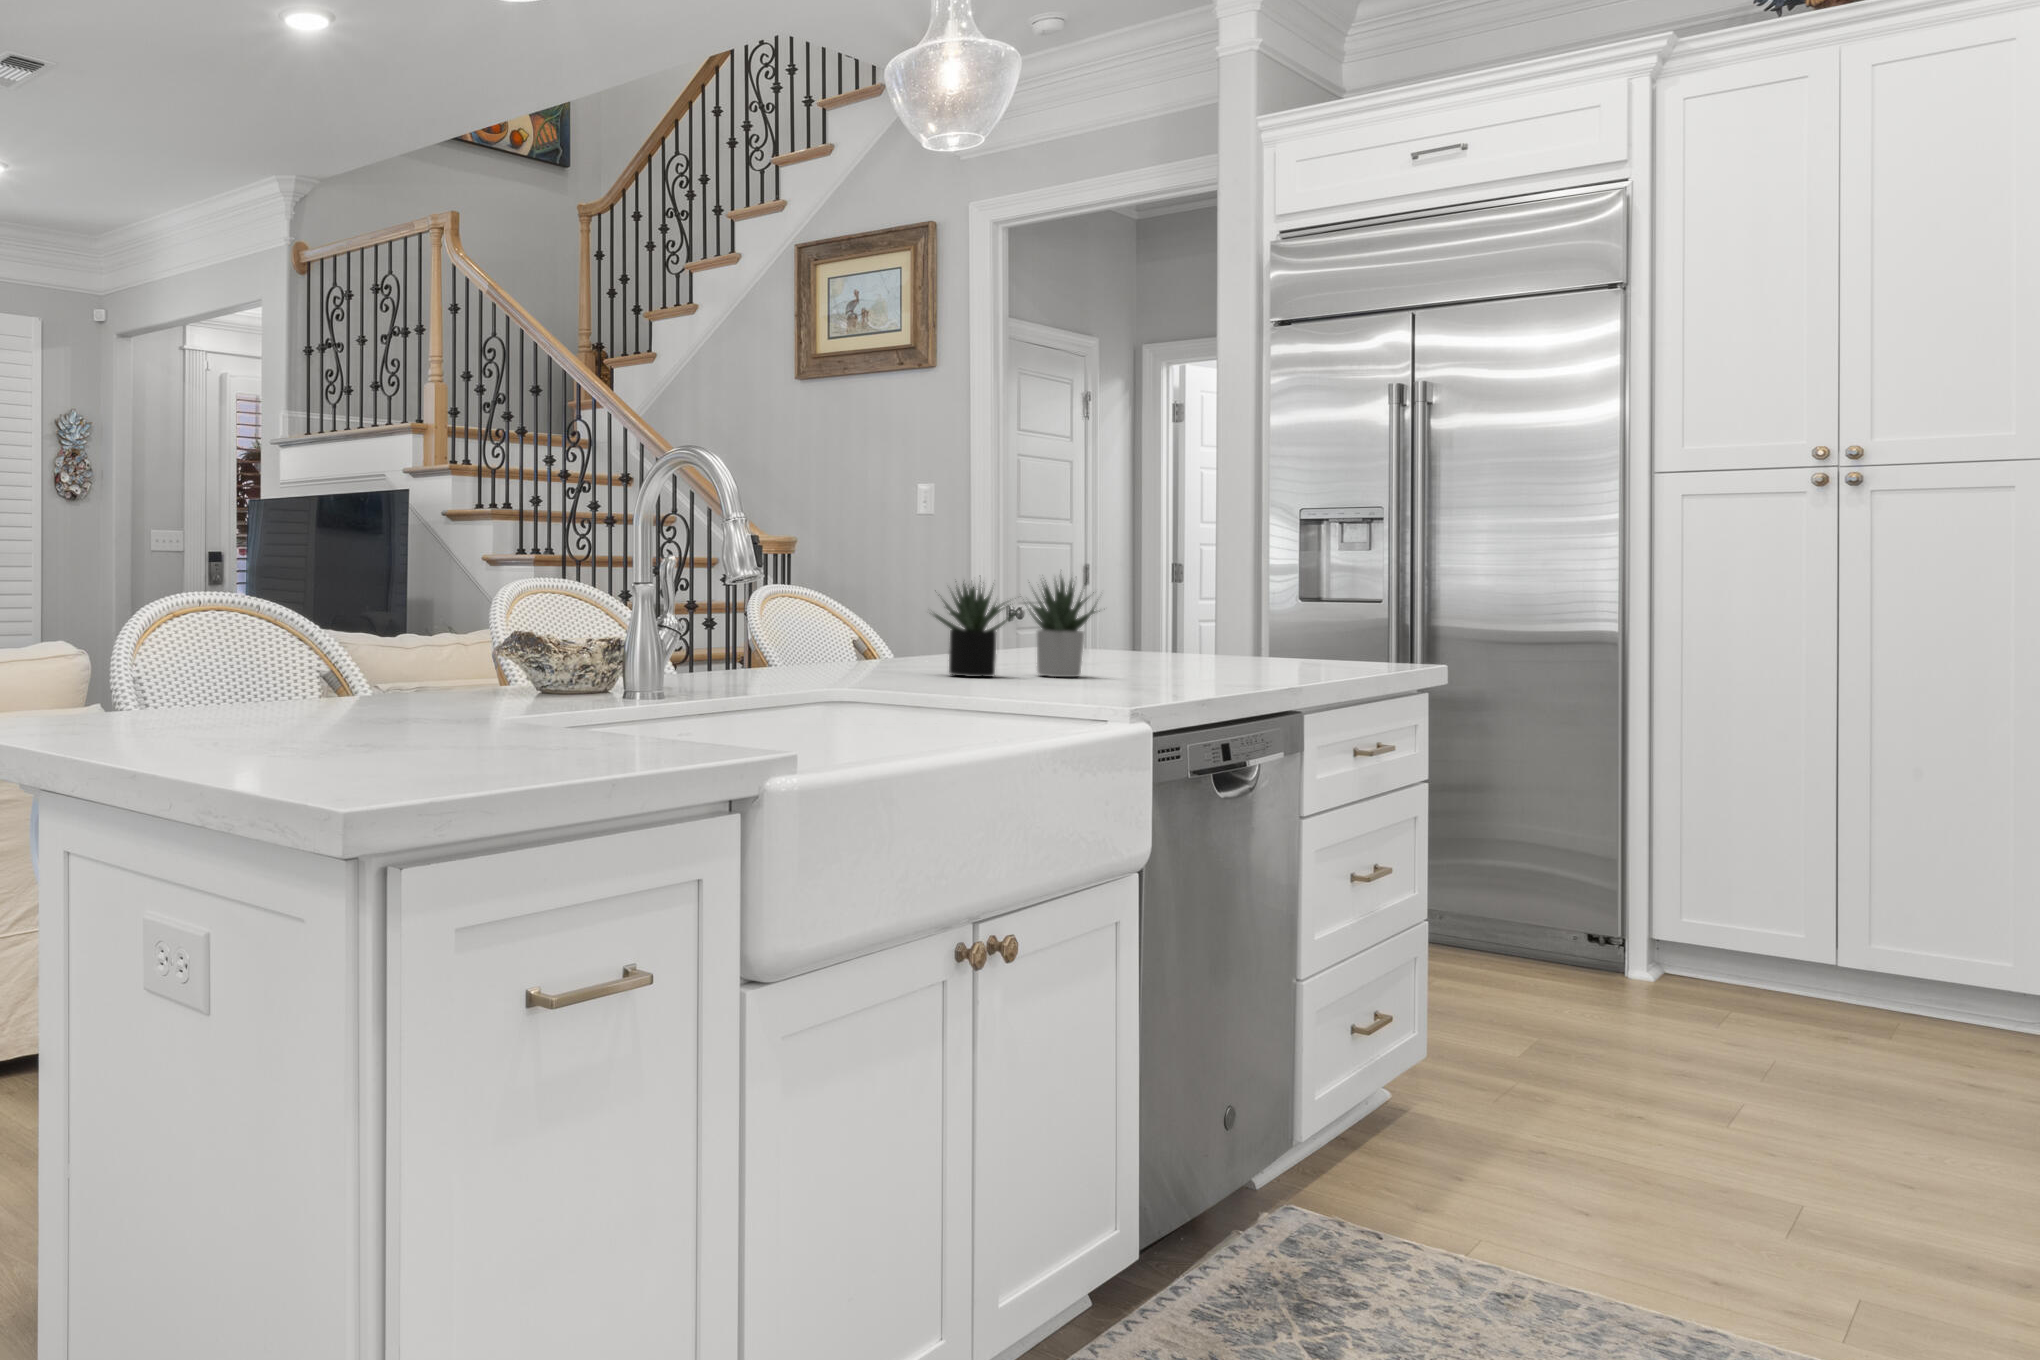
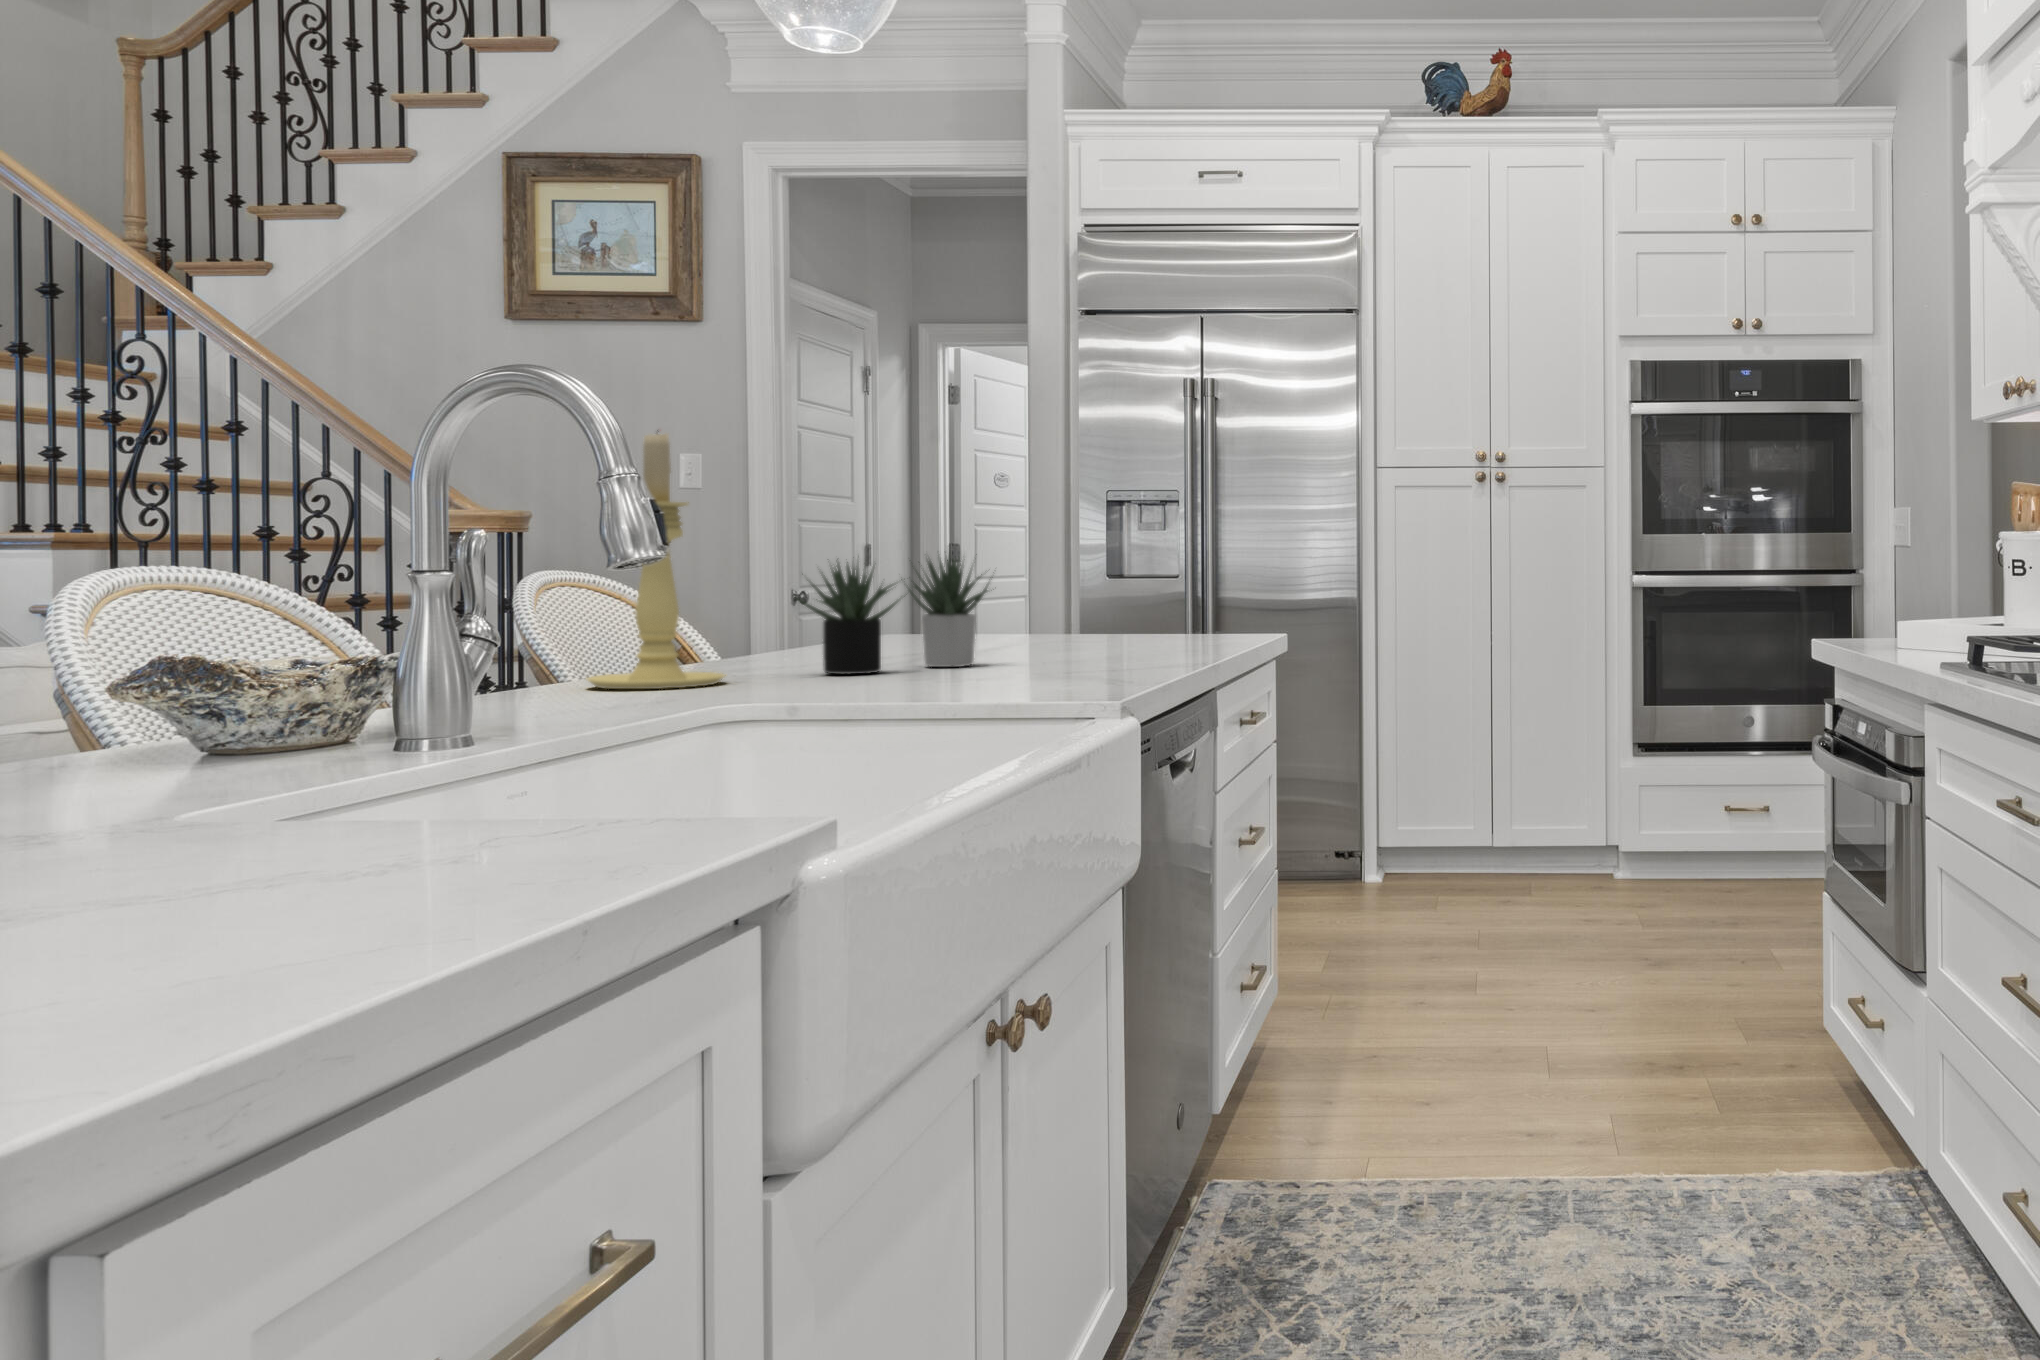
candle holder: none [774,475,871,677] -> present [587,430,725,689]

